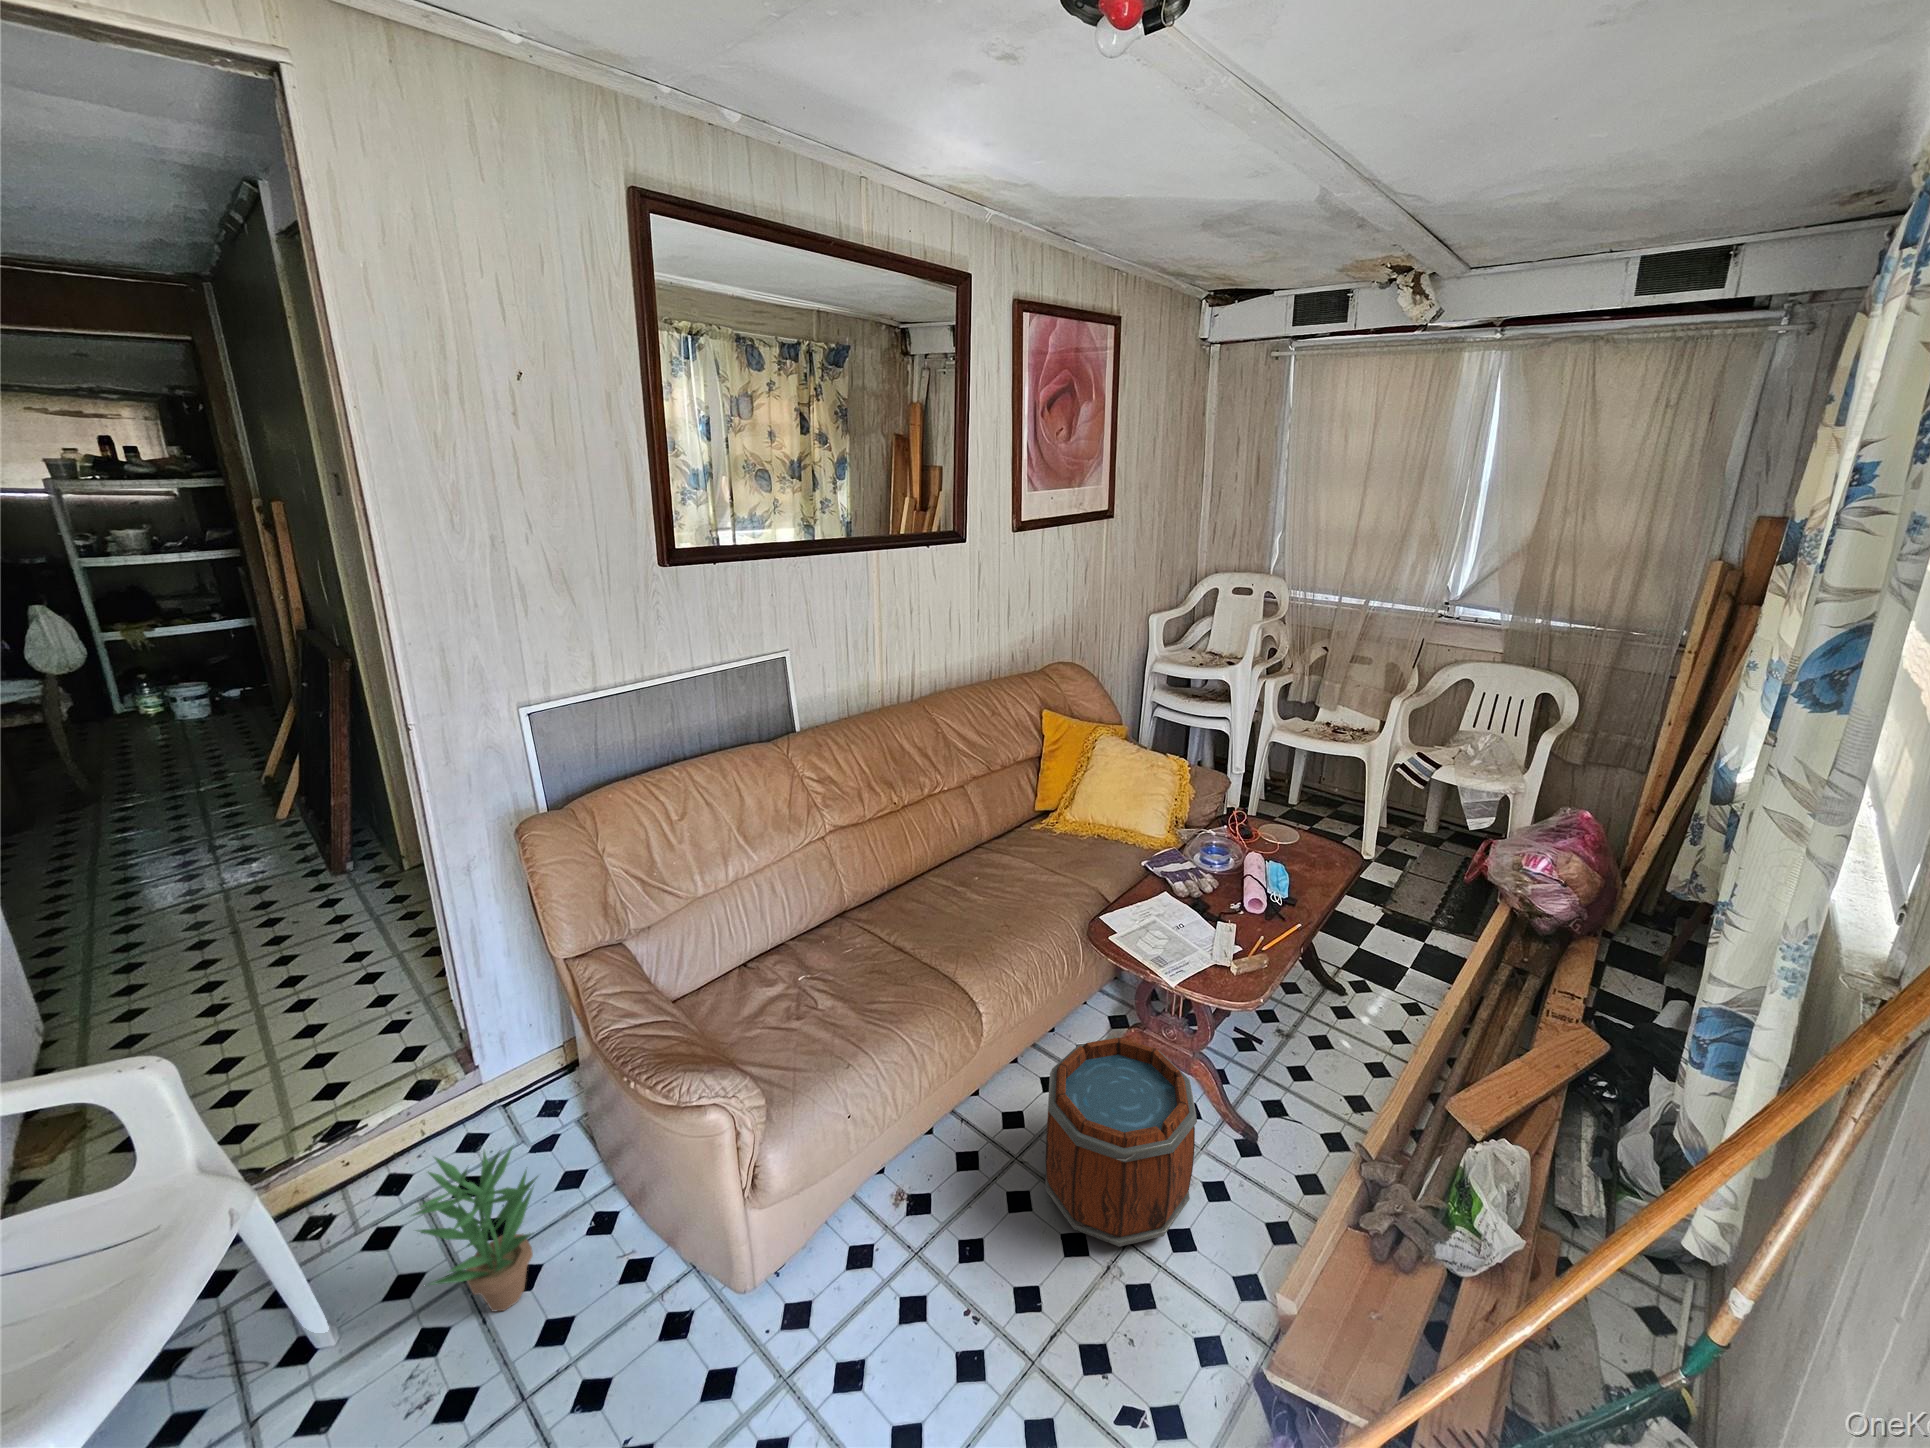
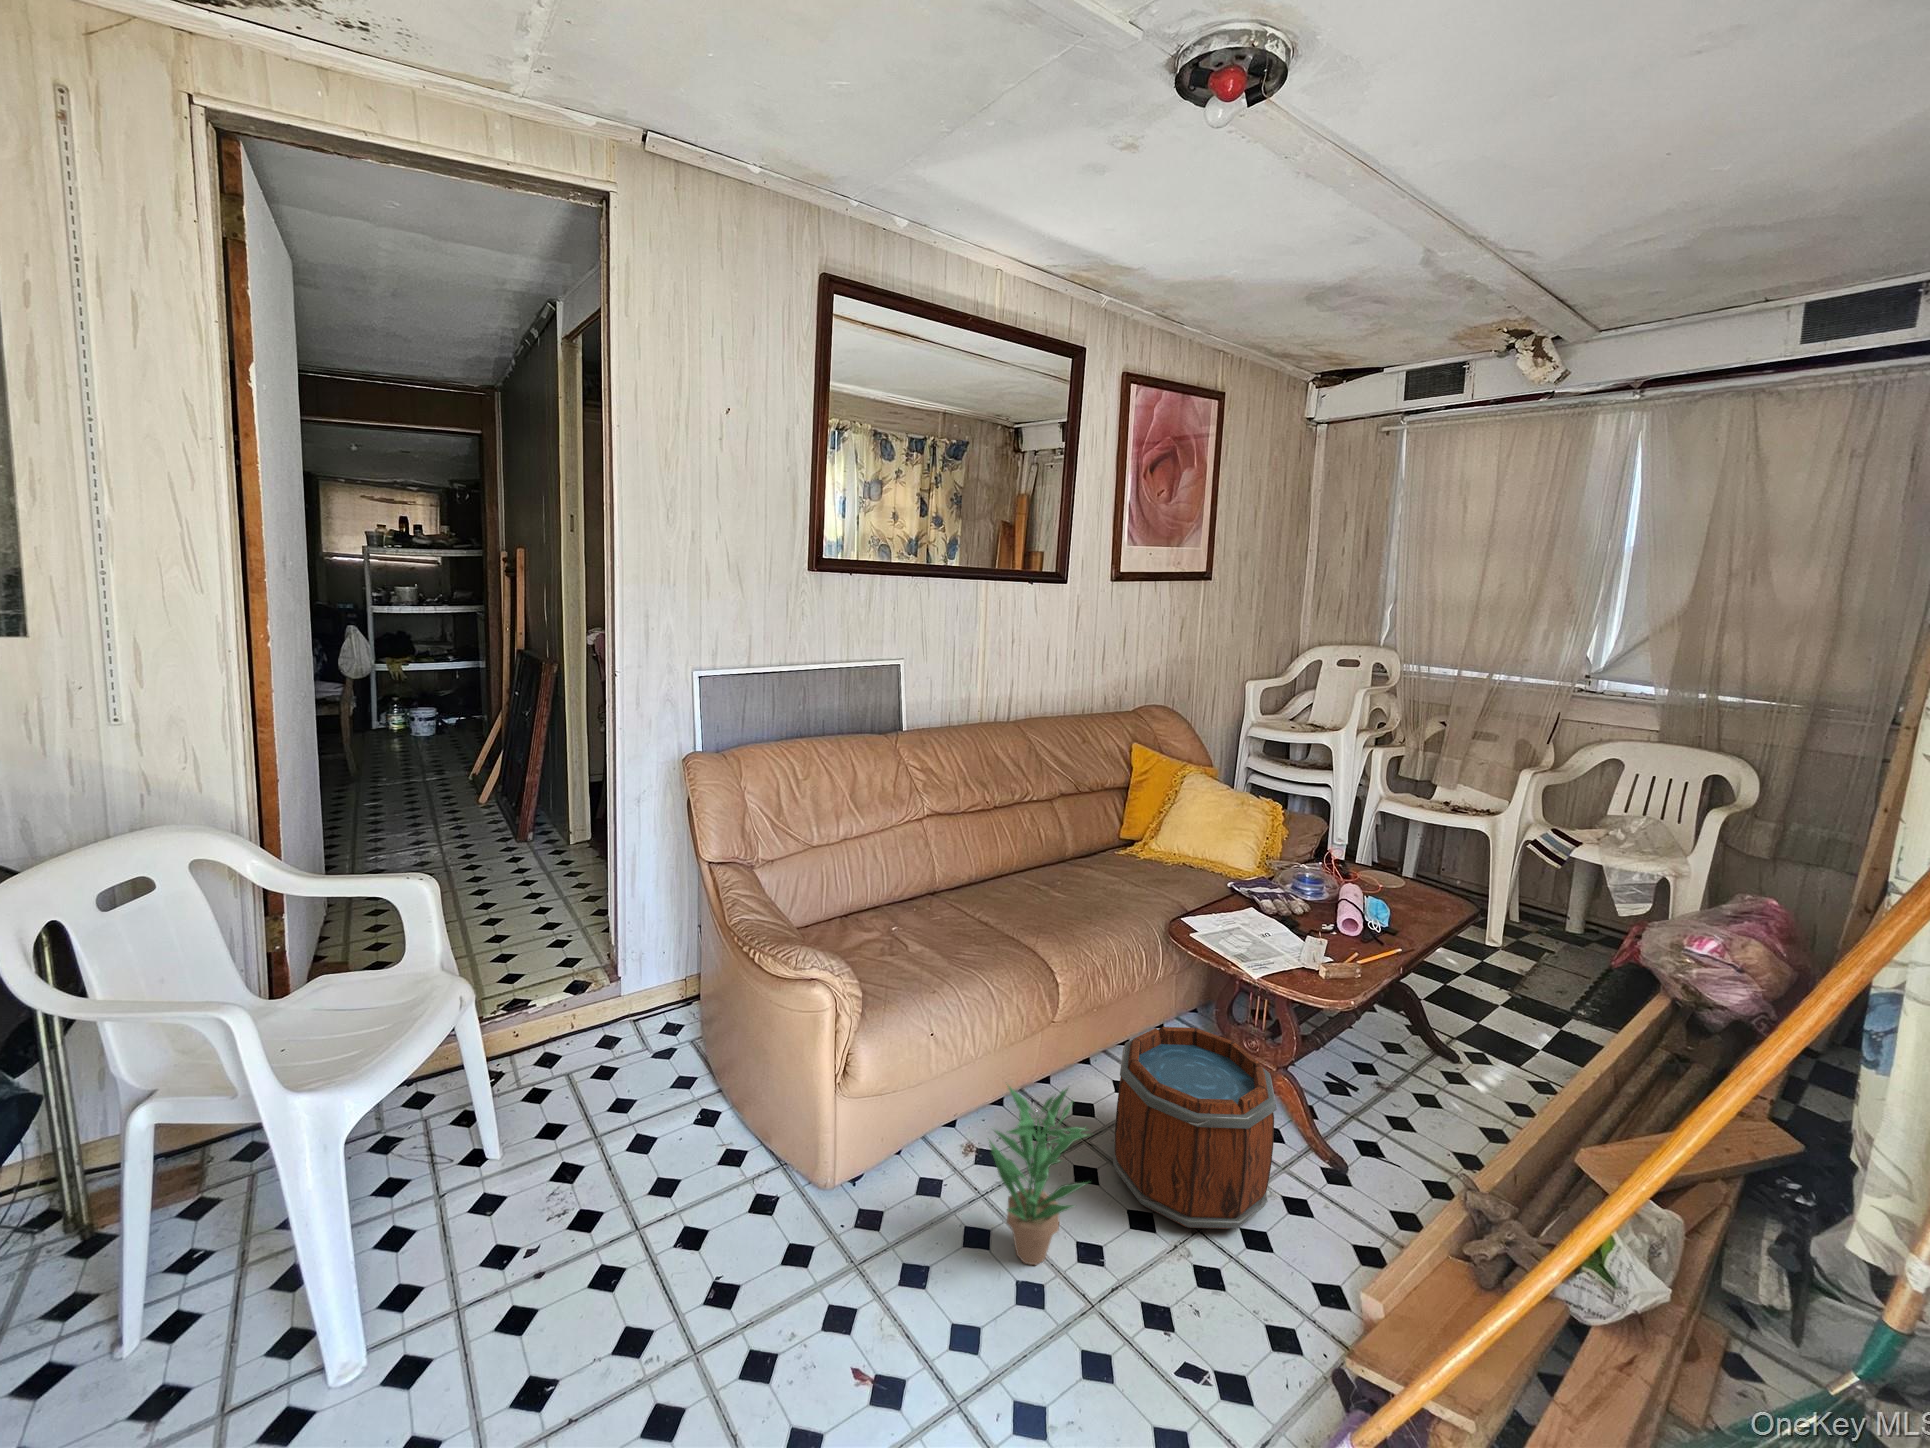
potted plant: present [413,1147,537,1312] -> present [989,1086,1089,1265]

